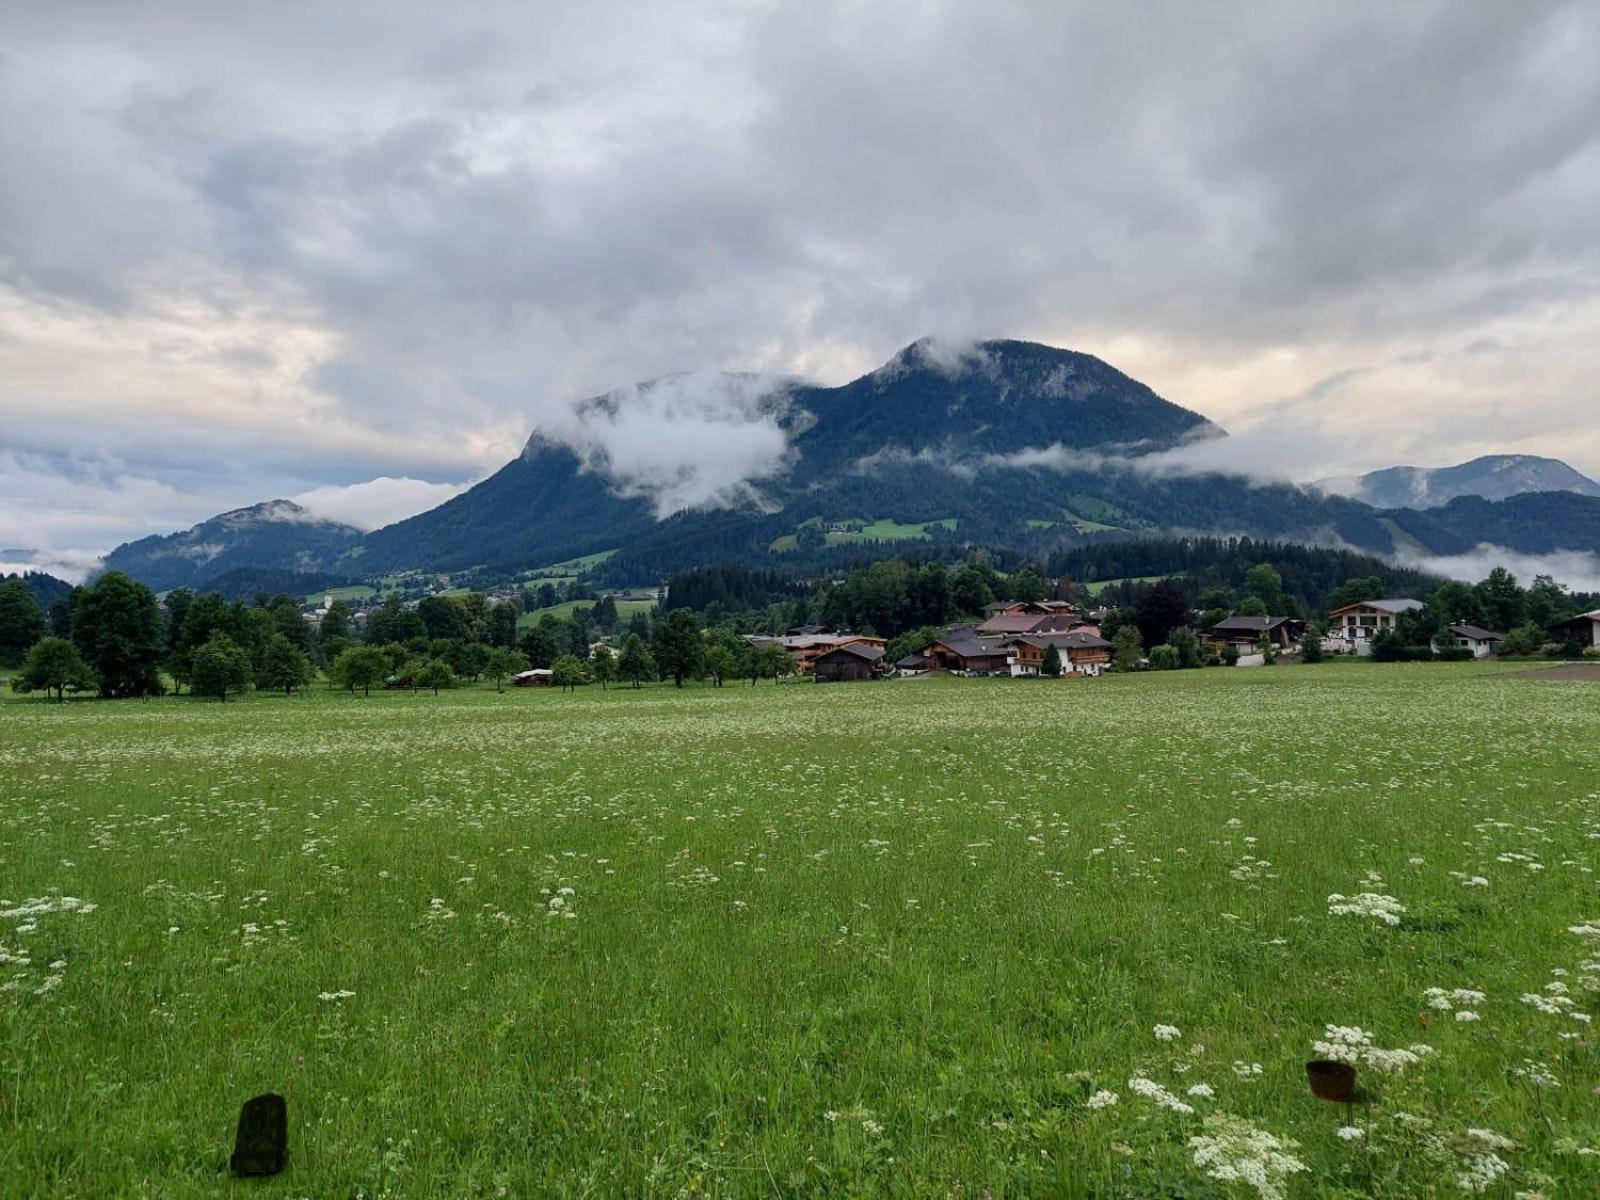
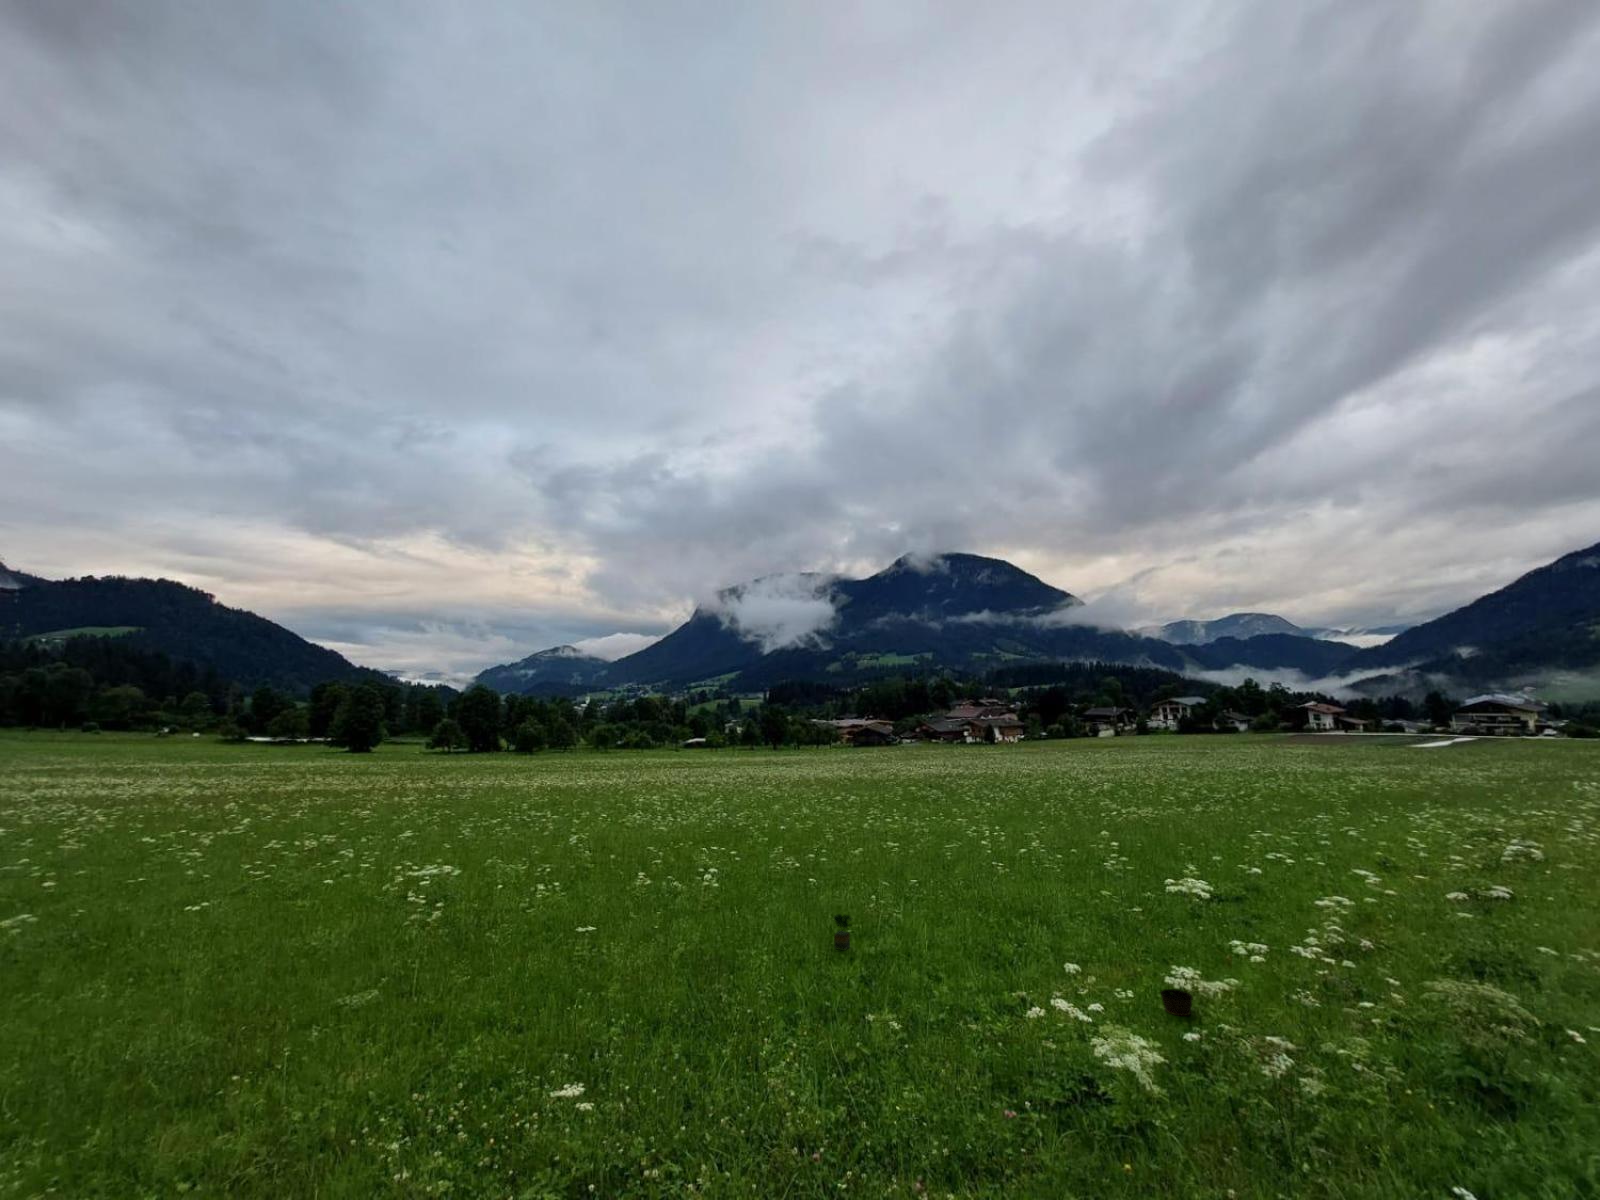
potted tree: none [797,958,830,1015] -> present [834,914,852,950]
backpack: present [230,1093,289,1176] -> none [495,995,532,1050]

